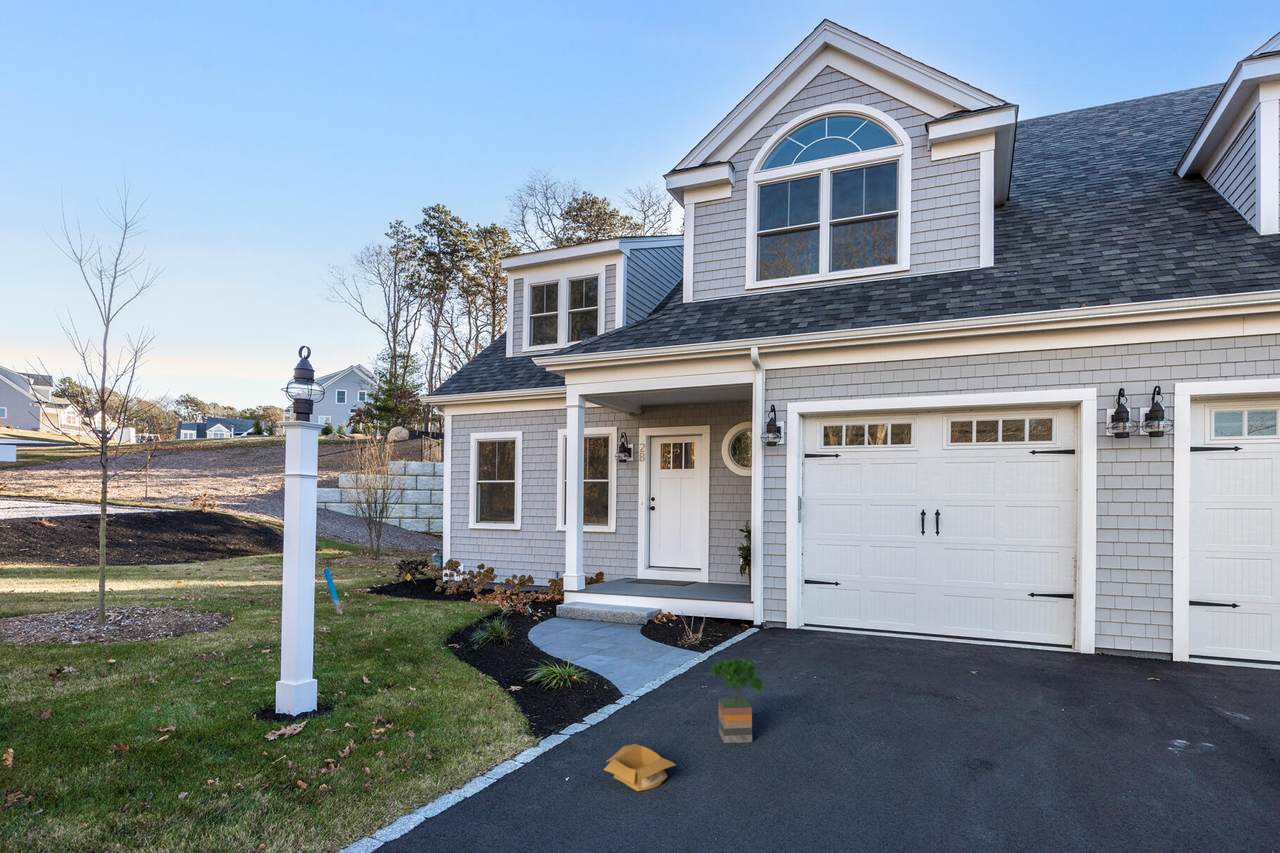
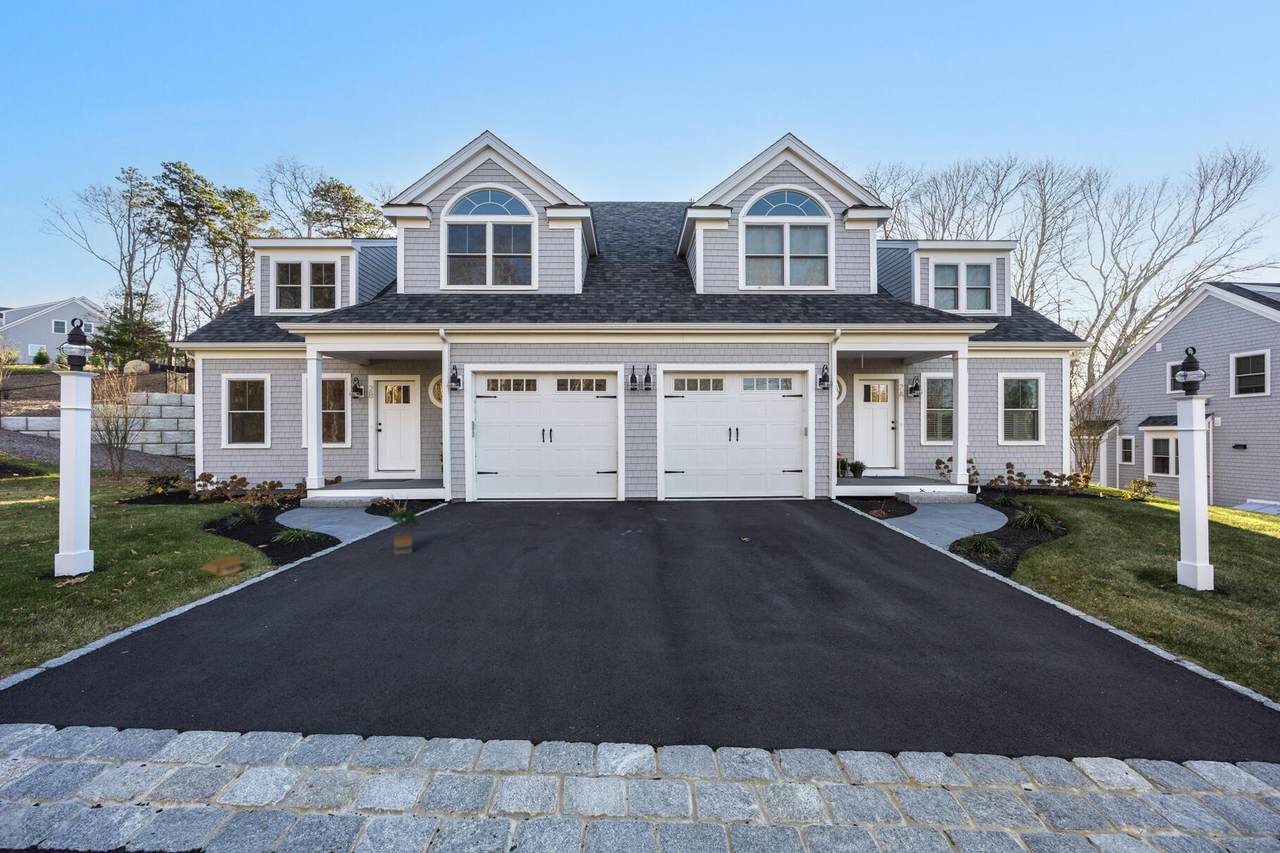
cardboard box: present [604,744,676,791] -> present [200,556,246,576]

